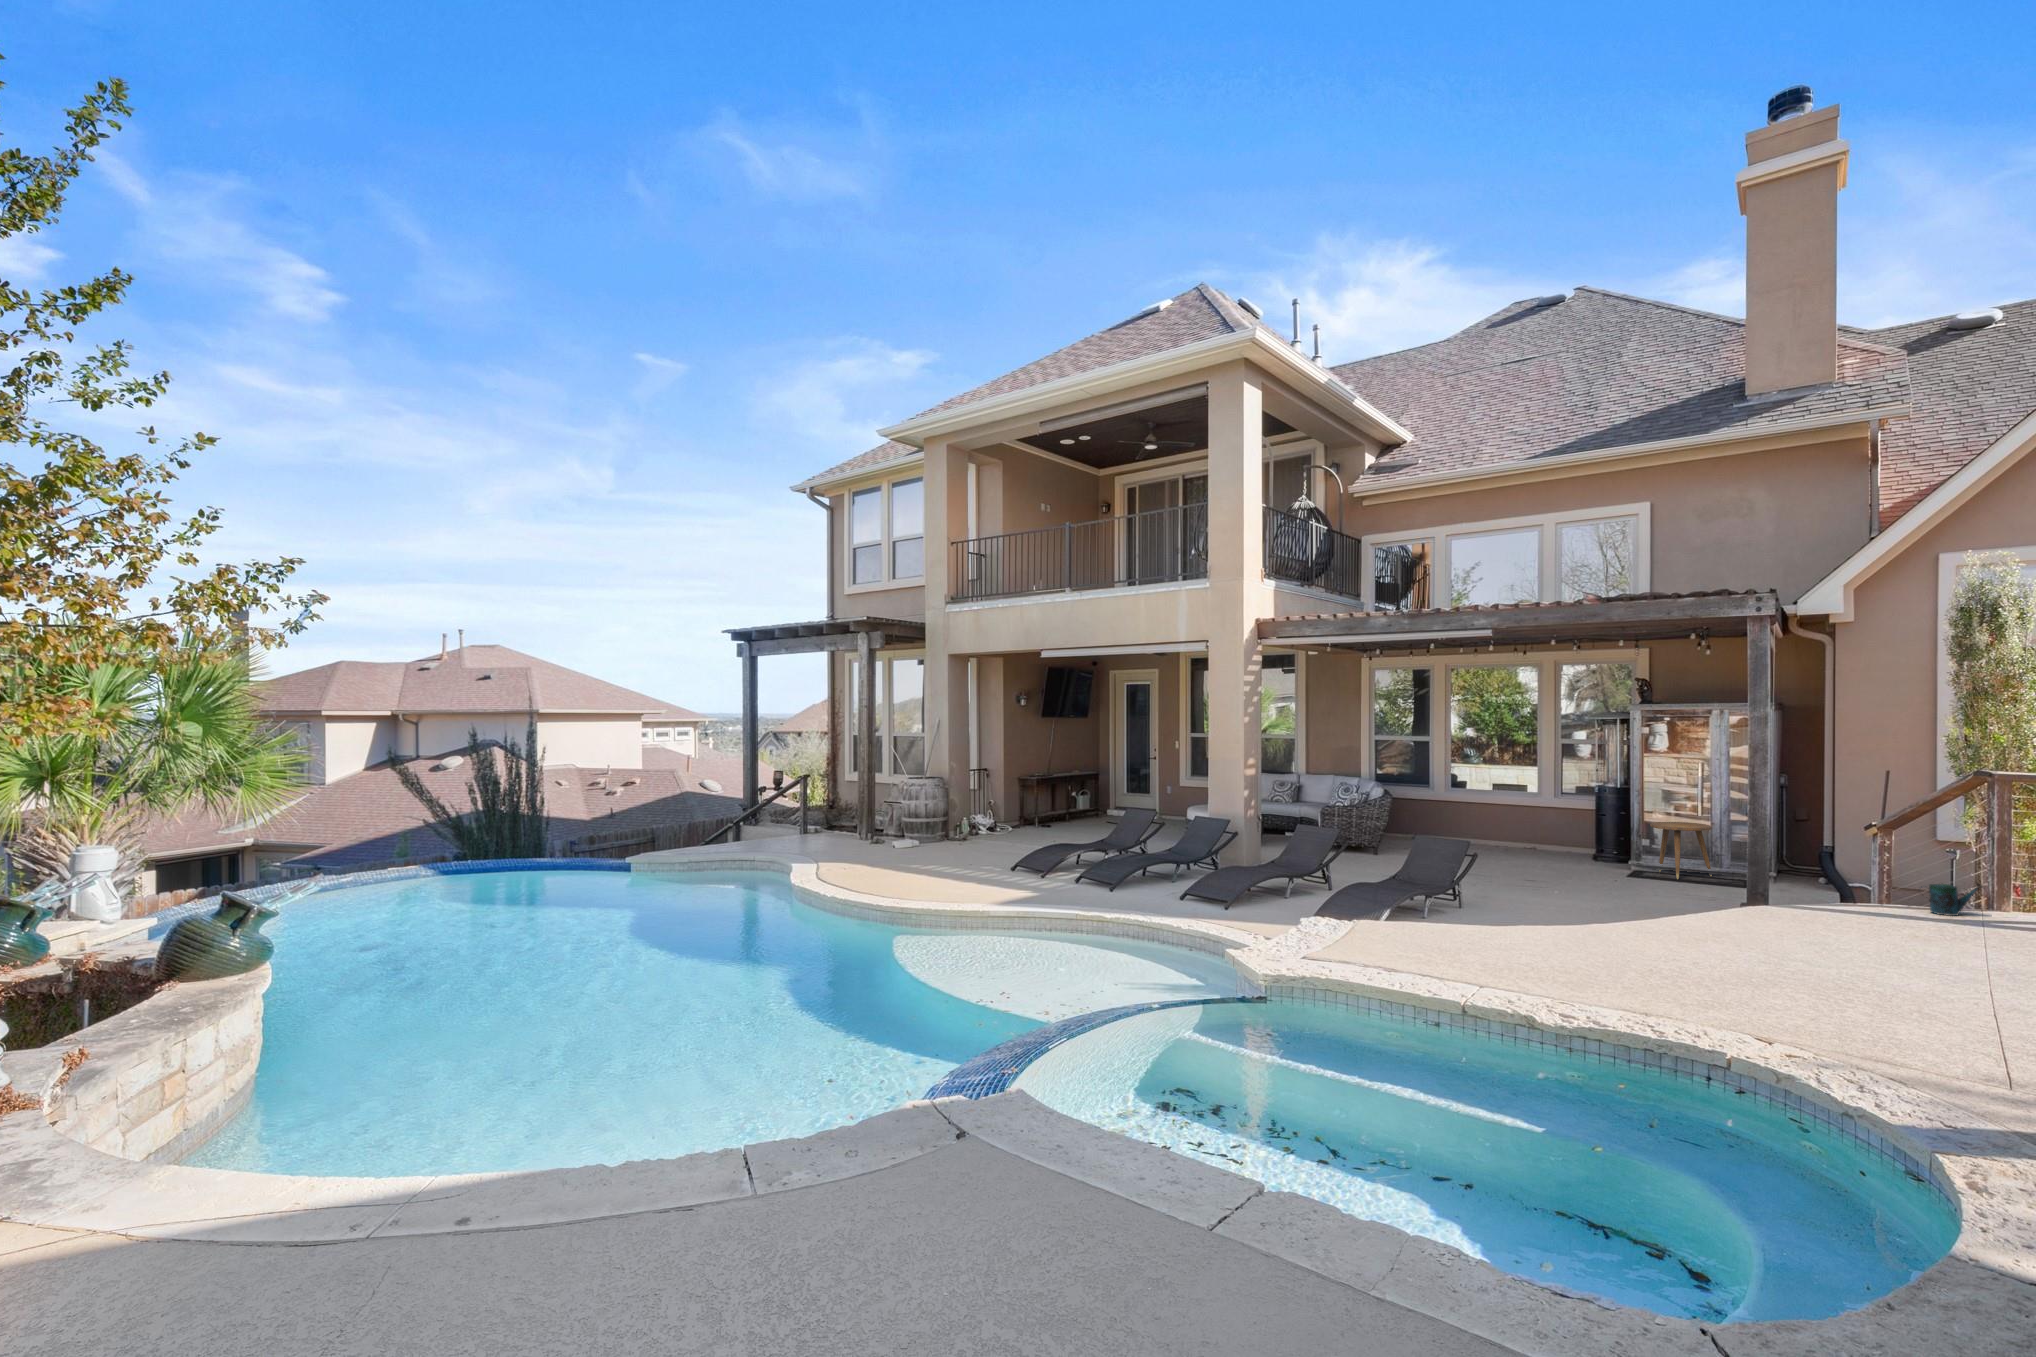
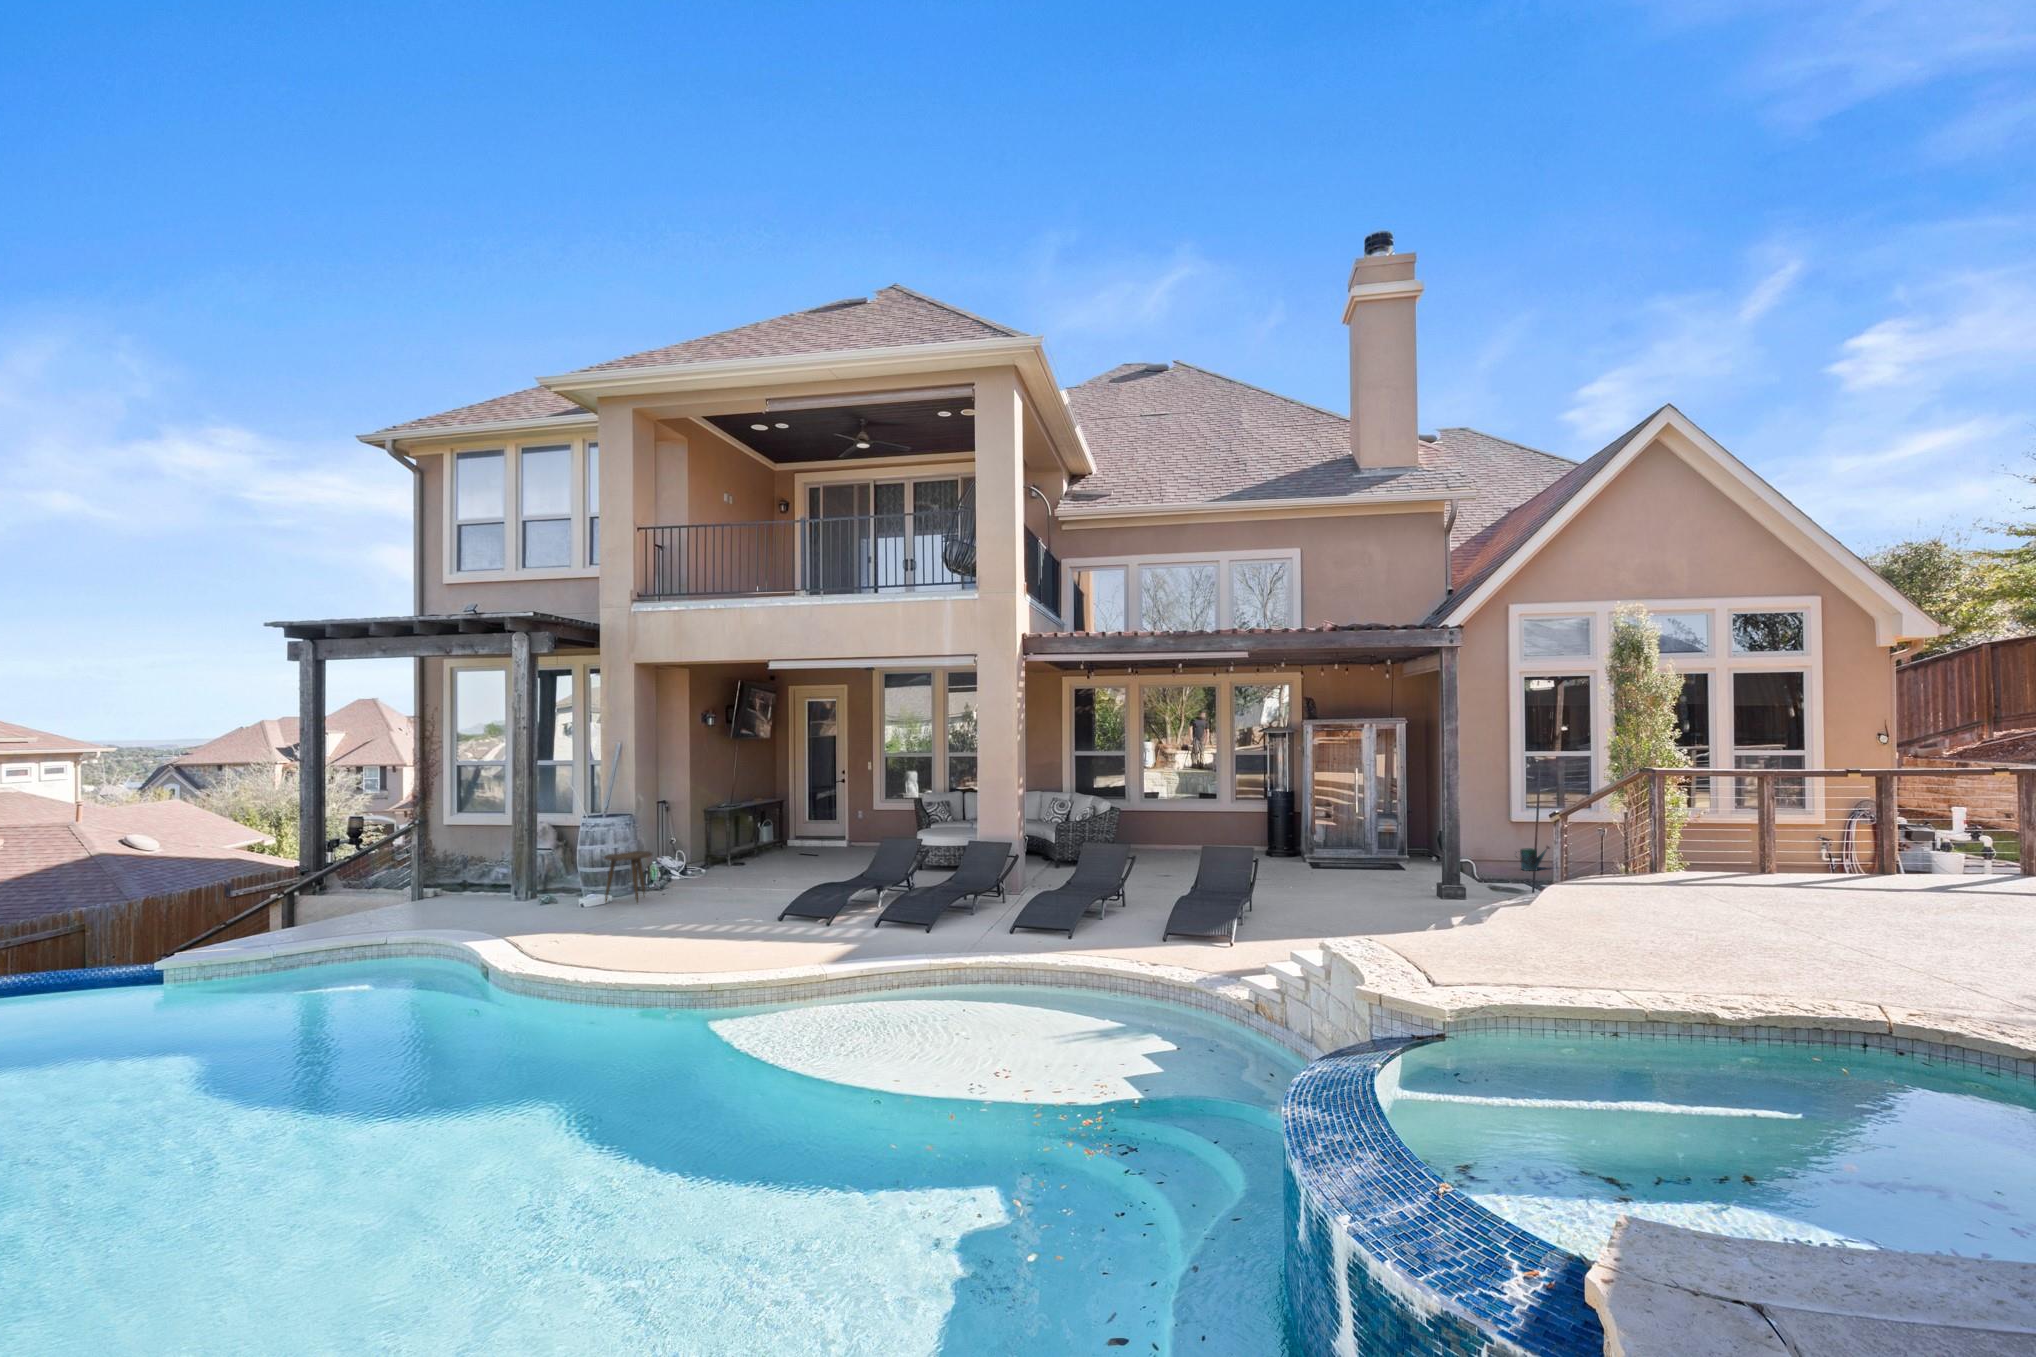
side table: present [1650,822,1712,879] -> present [604,851,652,902]

